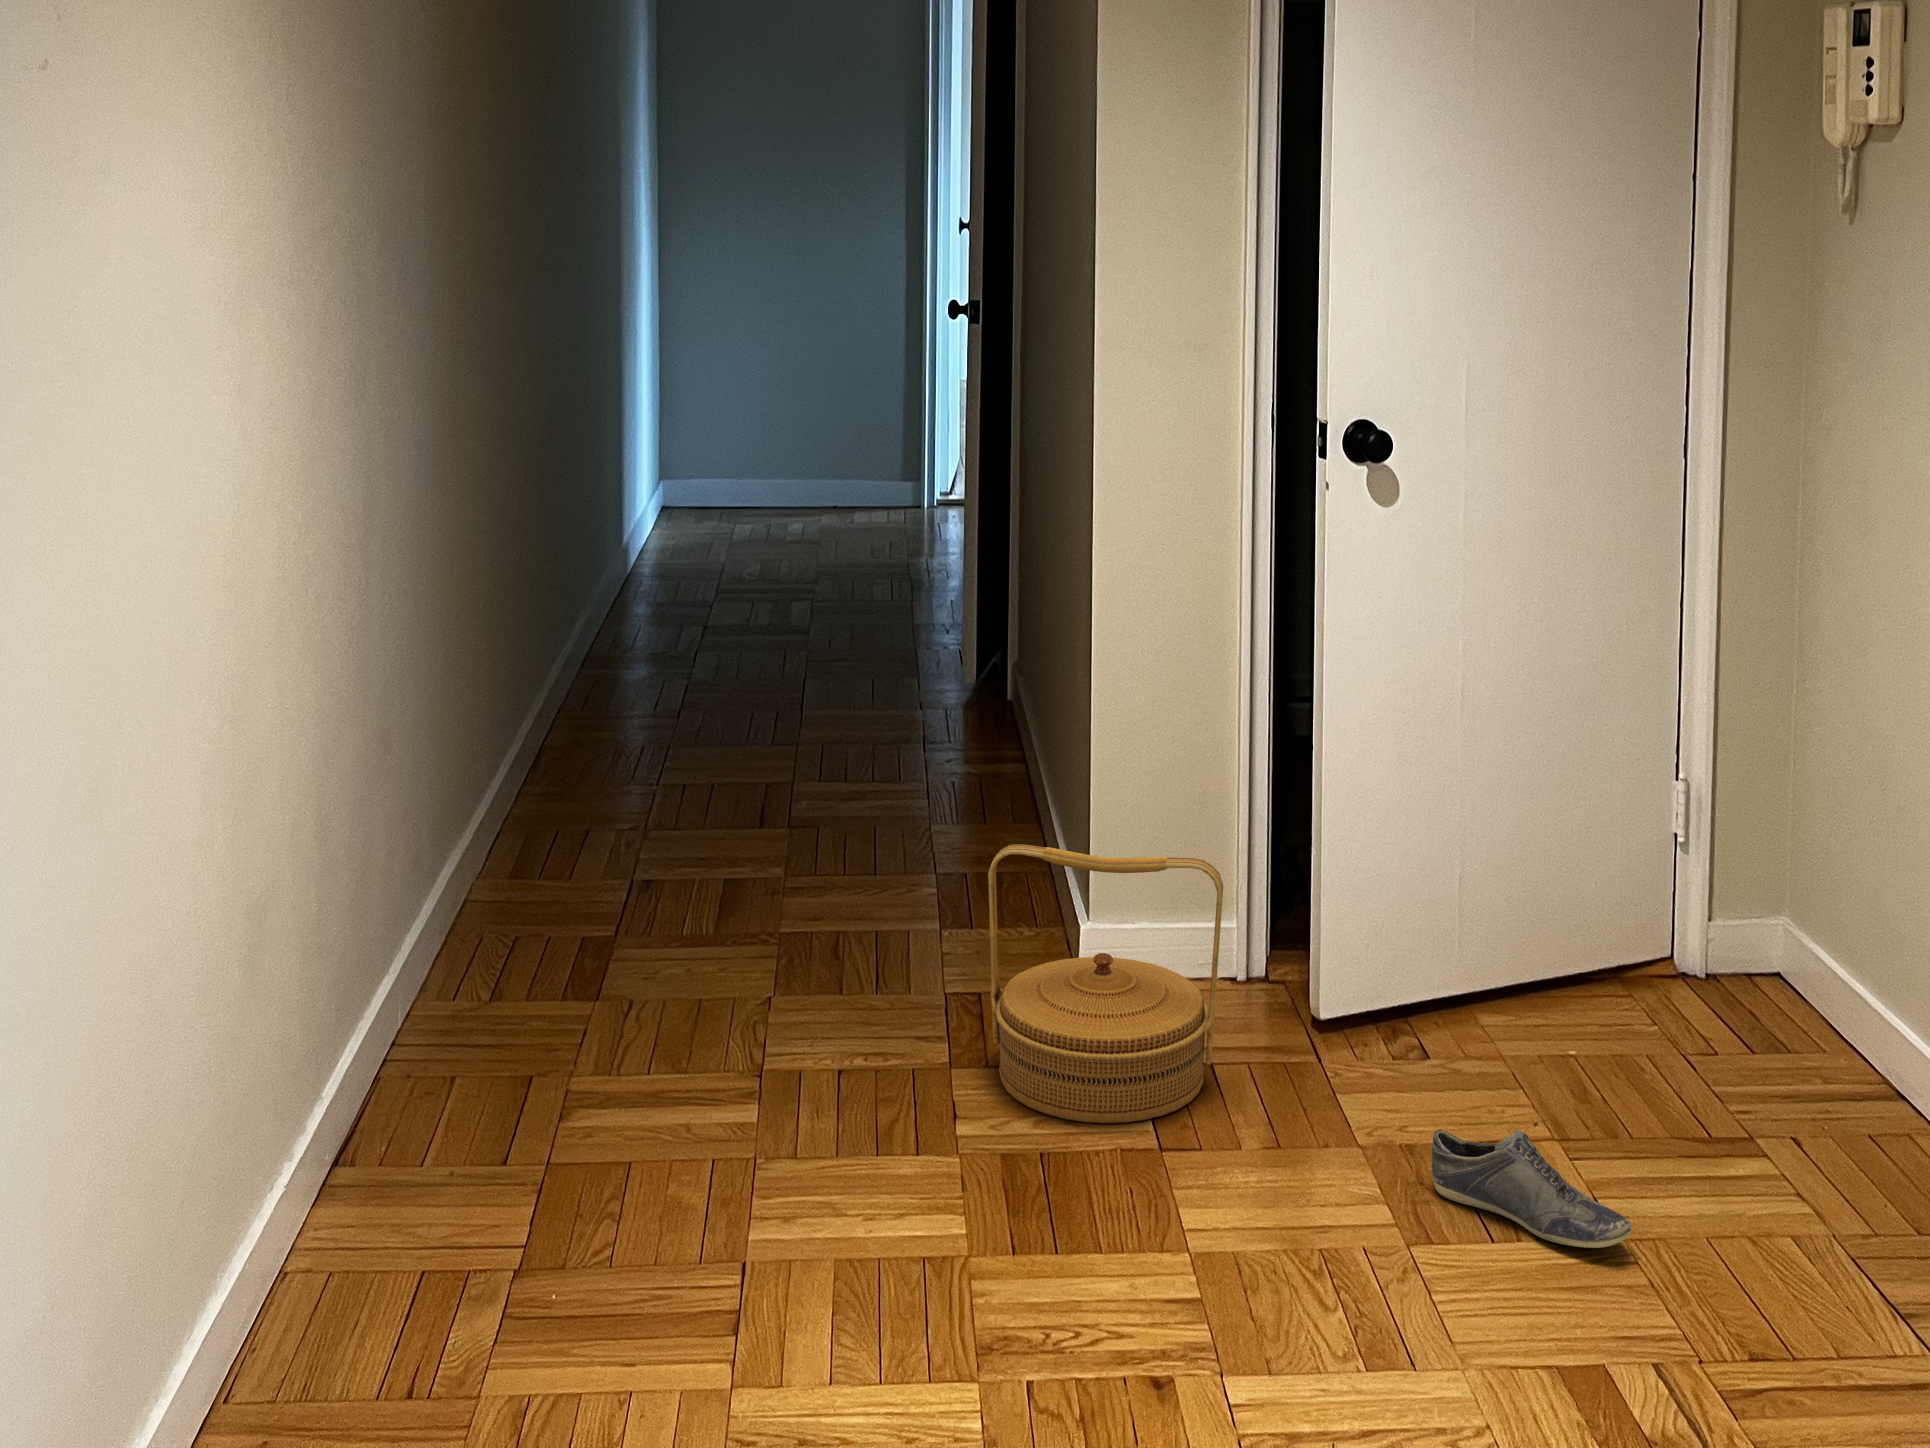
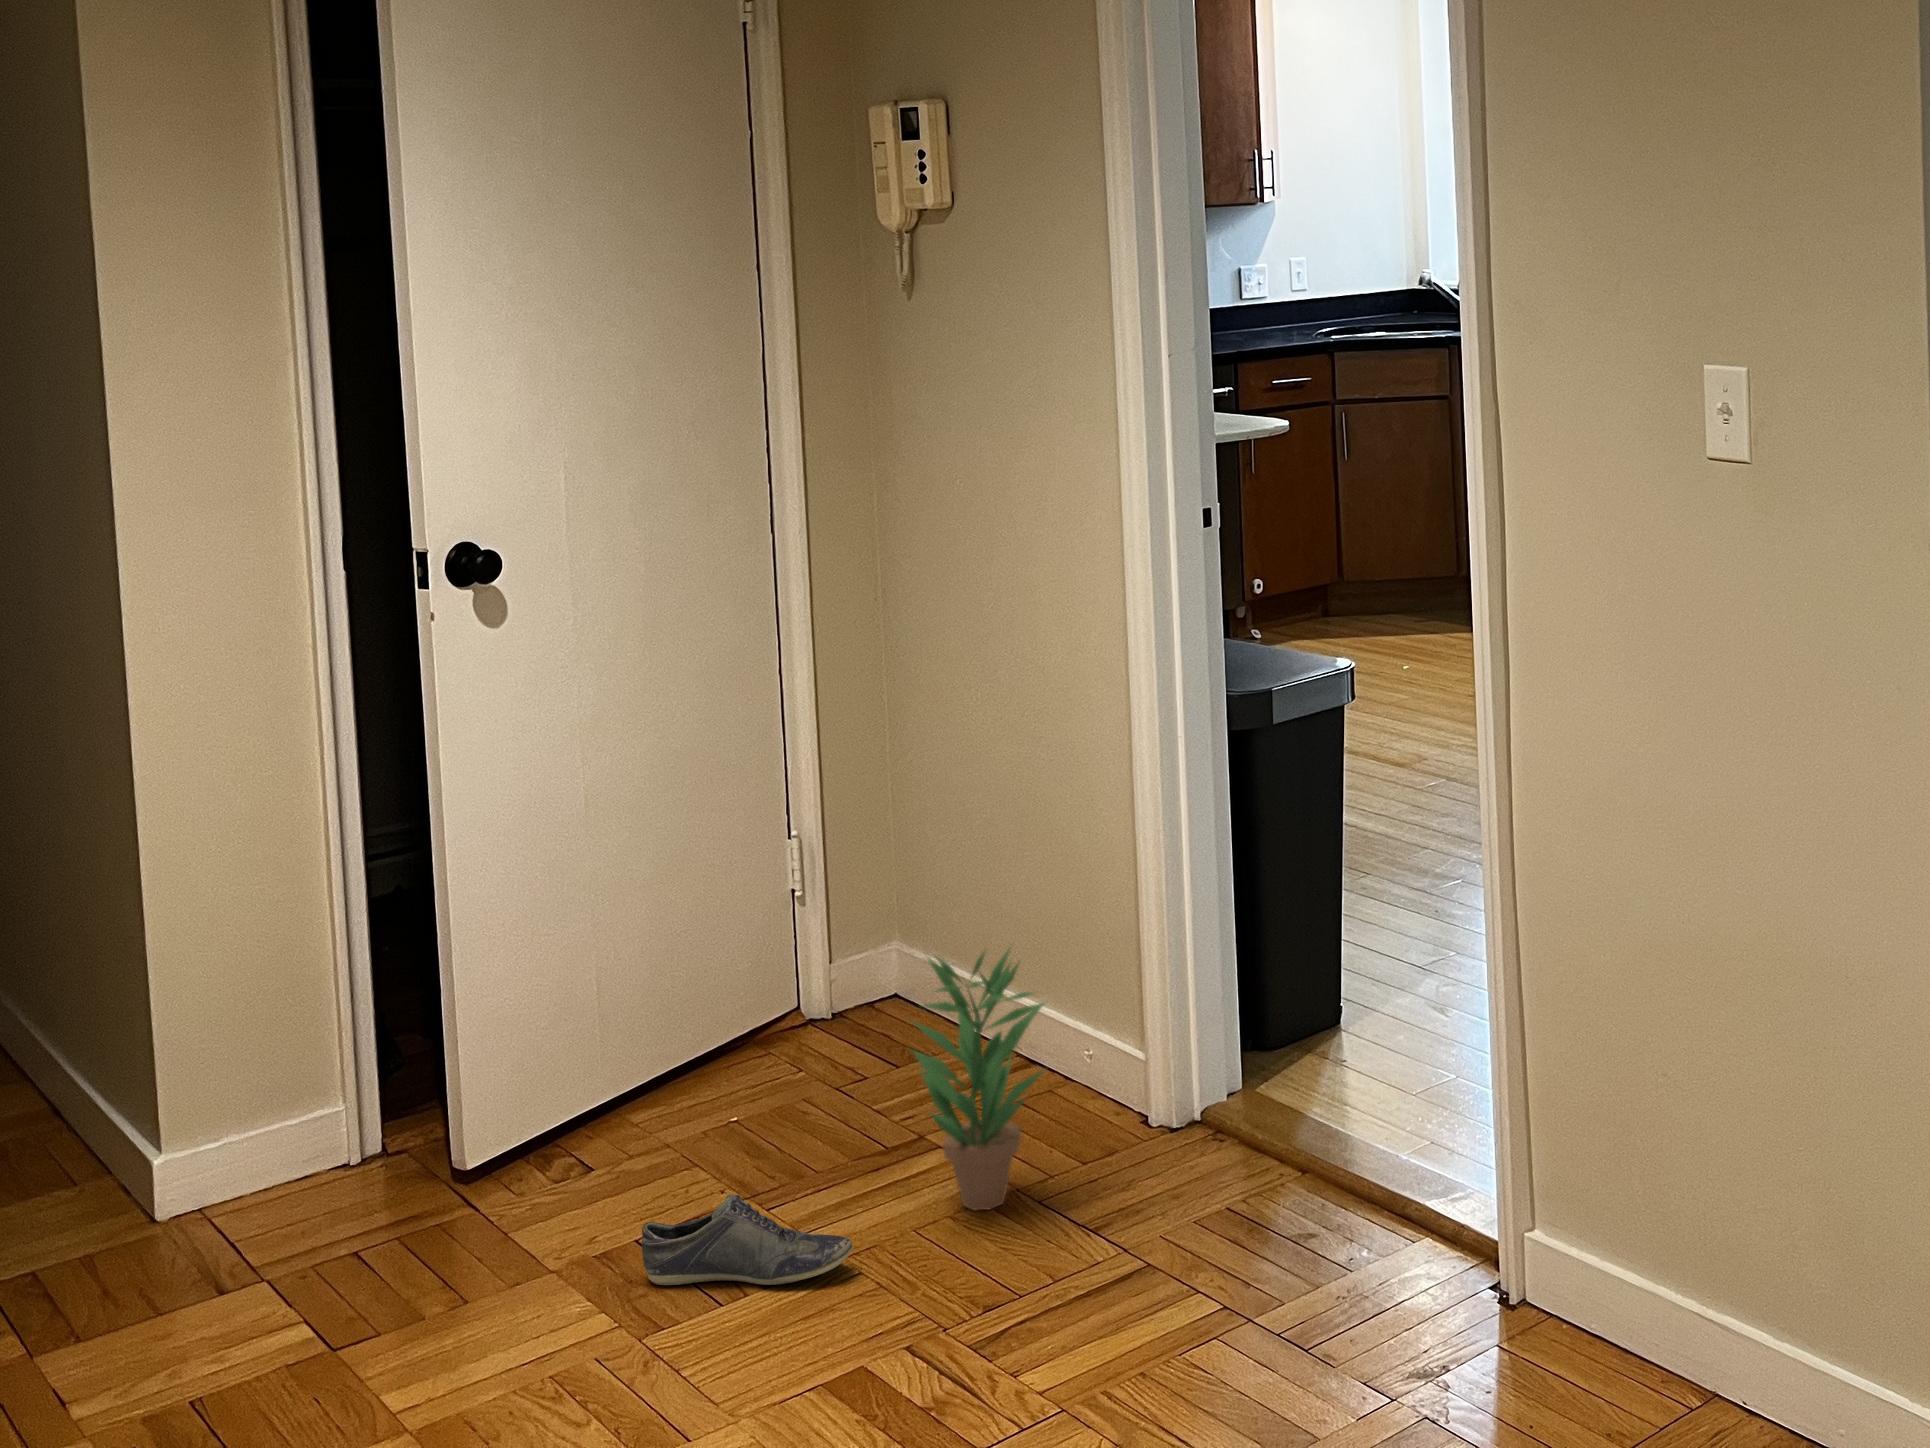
basket: present [988,844,1223,1123] -> none [61,1033,365,1367]
potted plant: none [1716,942,1889,1244] -> present [912,950,1045,1210]

